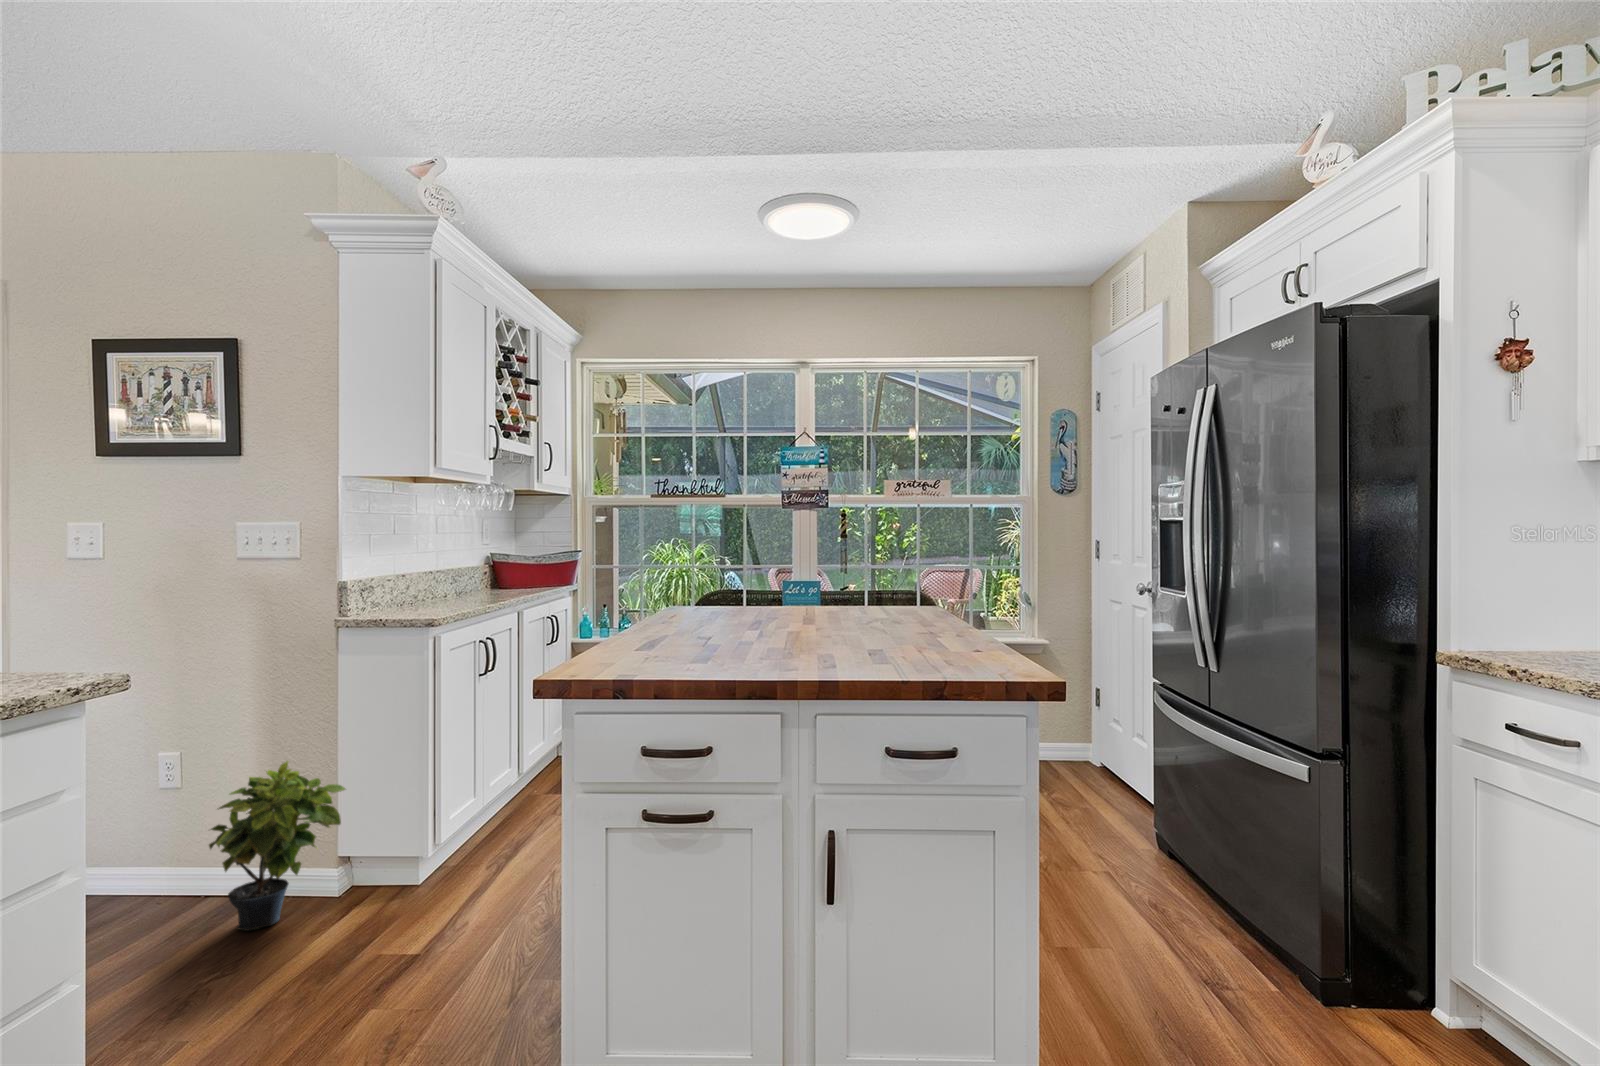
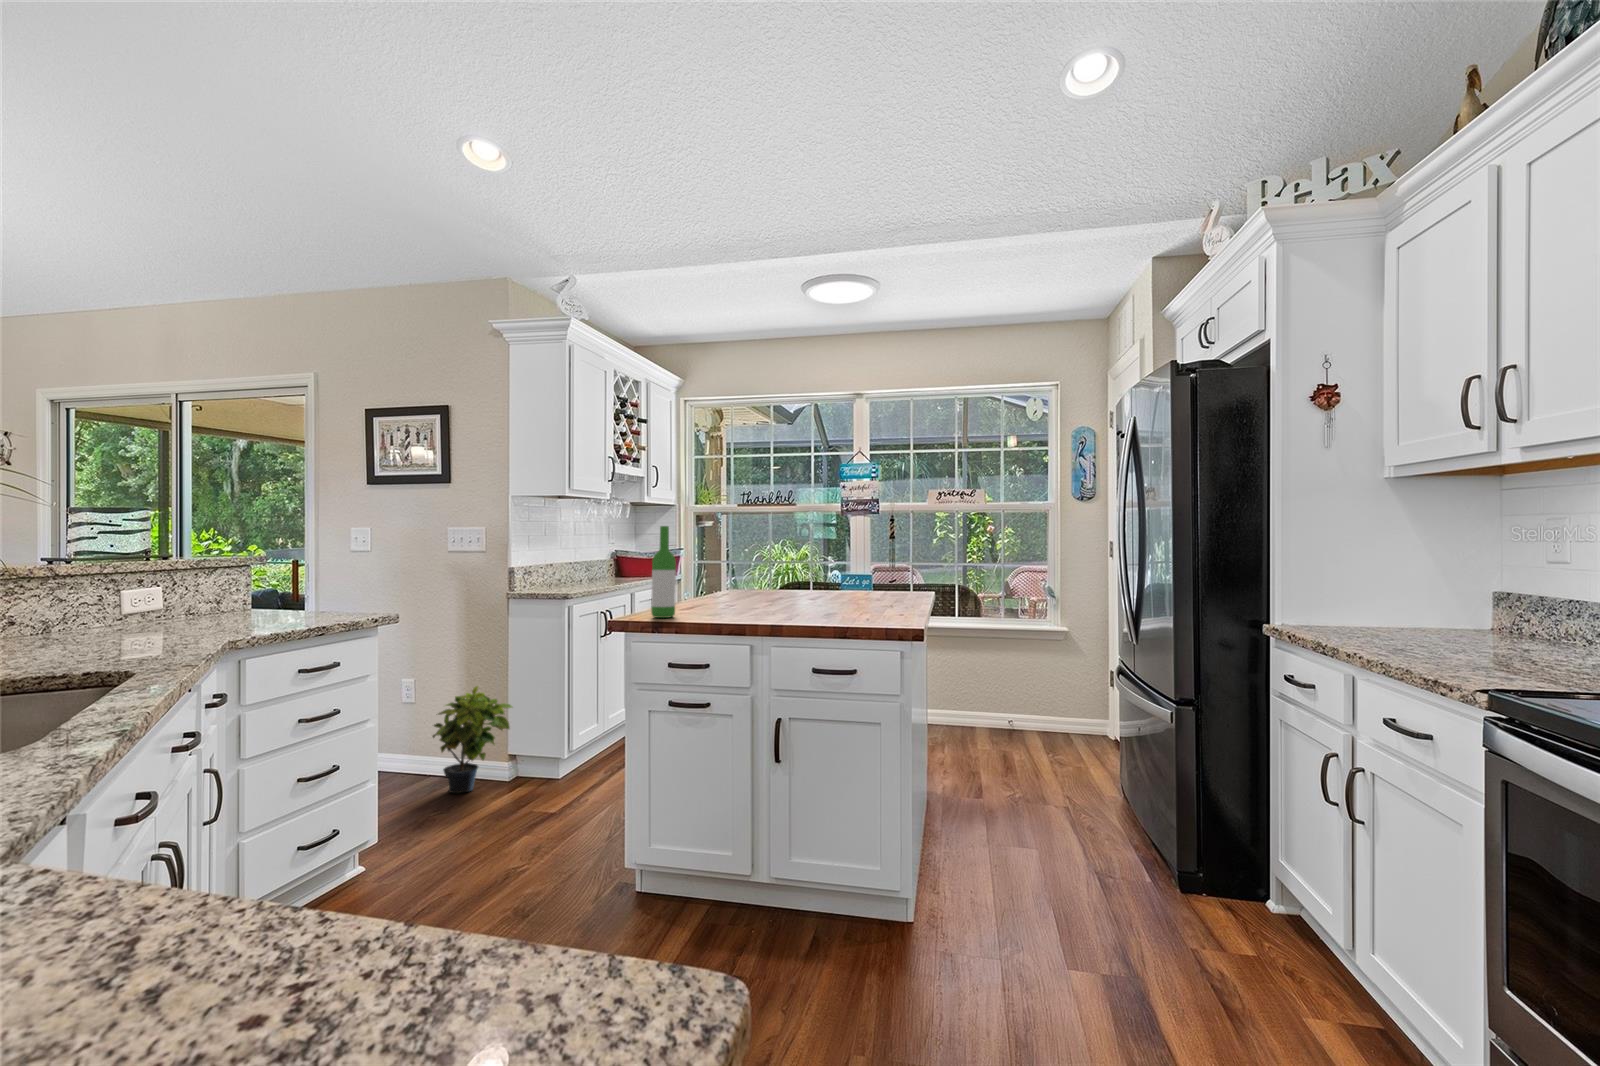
wine bottle: none [610,519,650,670] -> present [651,526,676,618]

